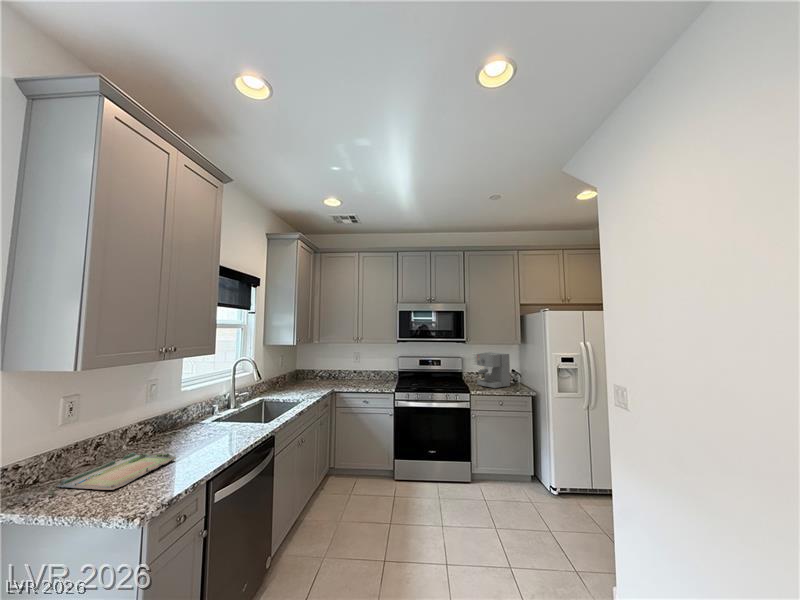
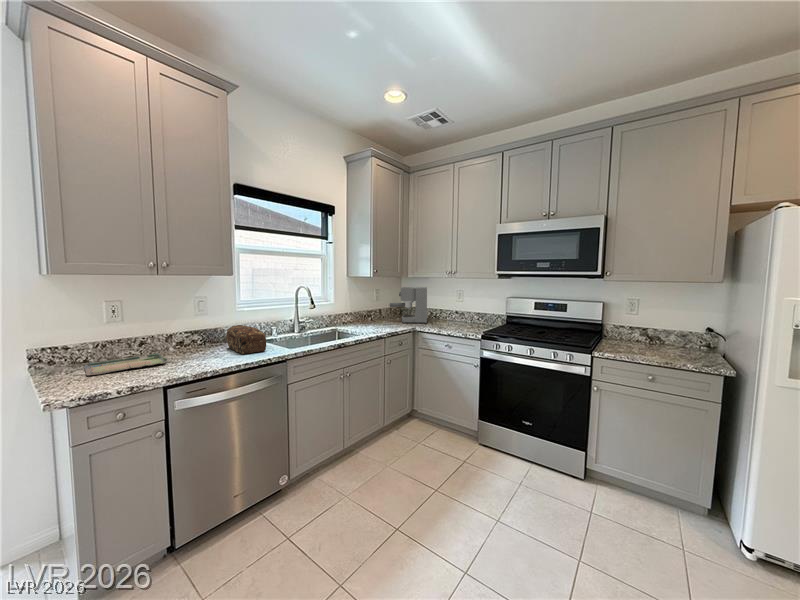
coffee maker: present [477,352,510,388] -> present [389,287,427,323]
bread loaf: none [193,405,252,435] -> present [226,325,266,354]

